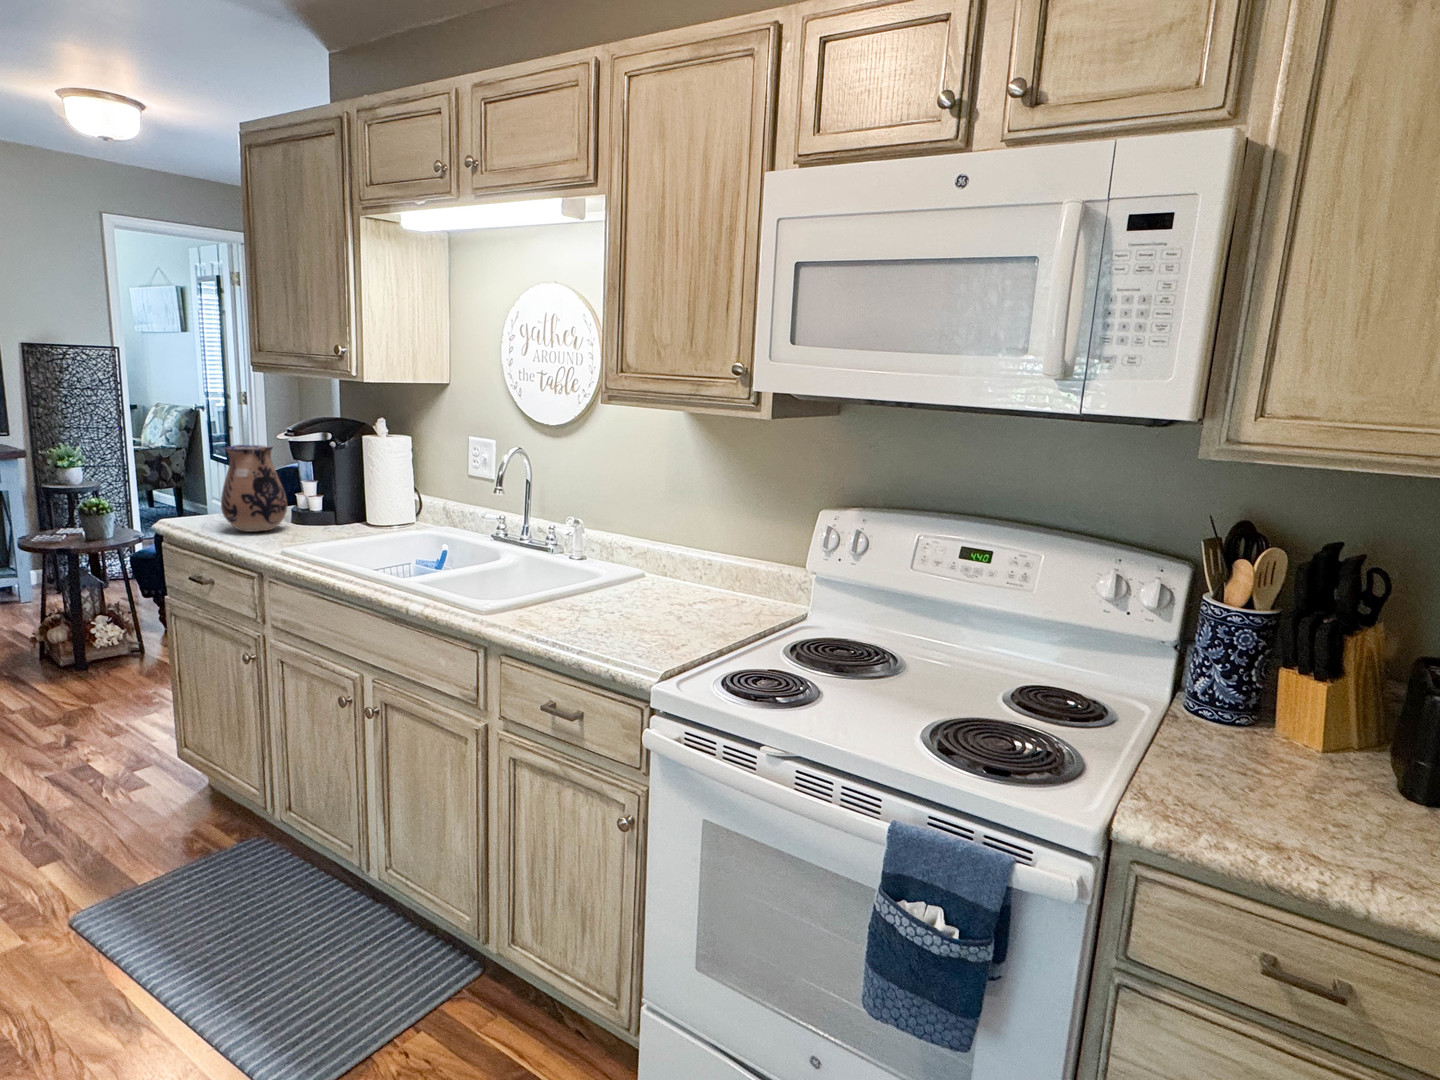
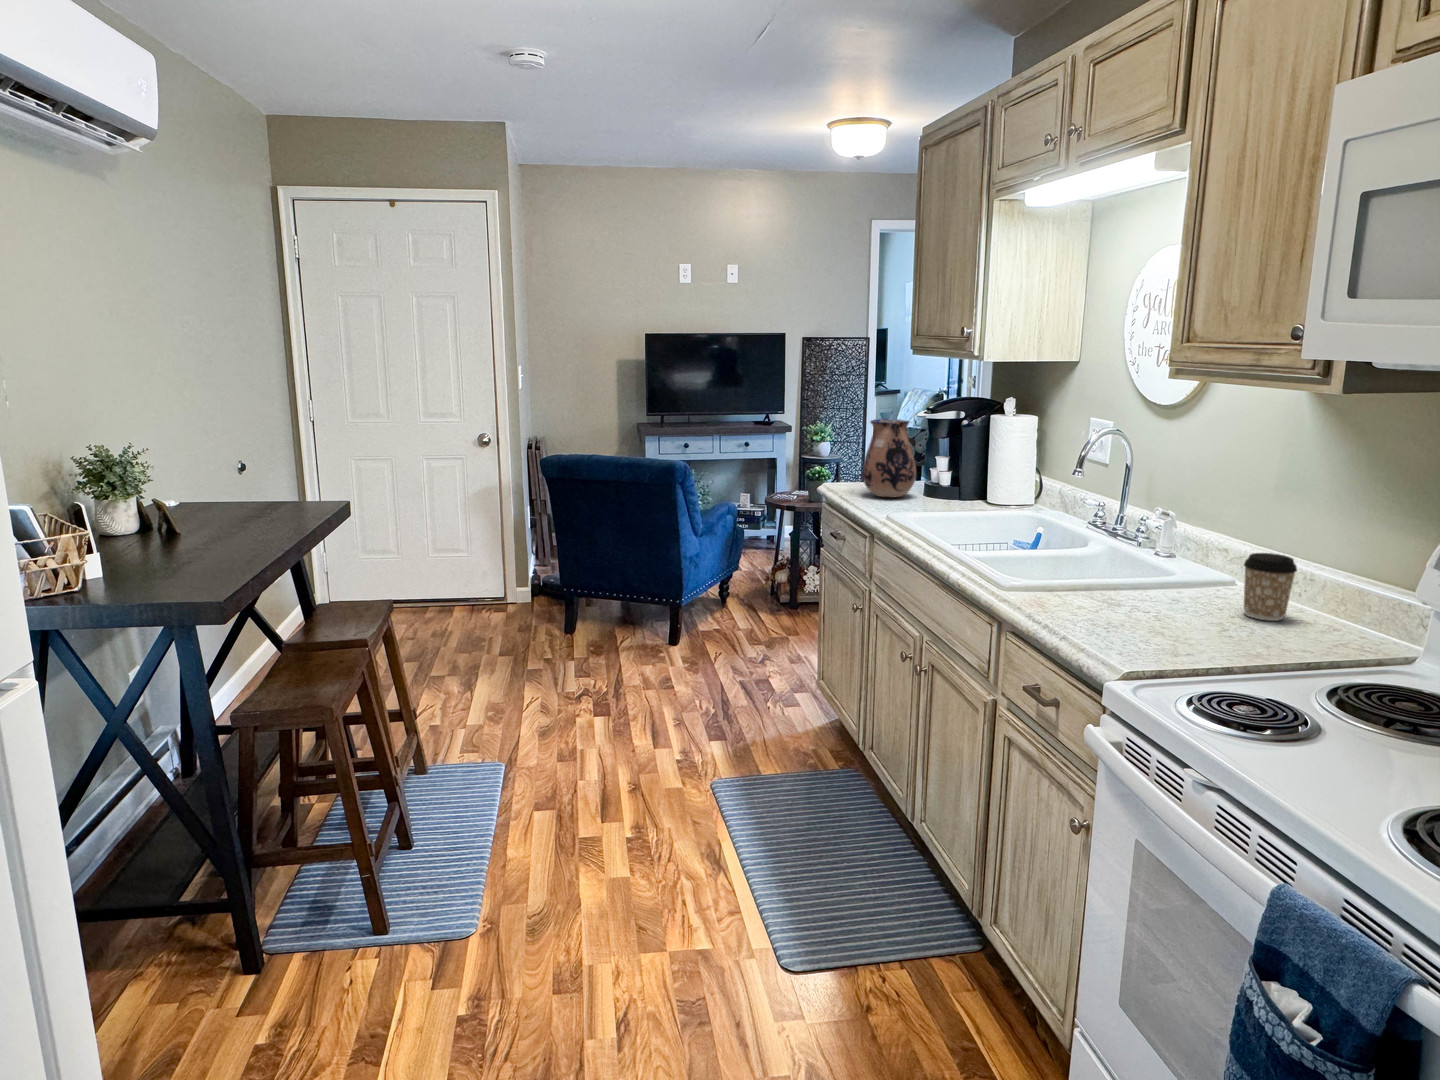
coffee cup: none [676,547,715,603] -> present [1244,553,1297,621]

